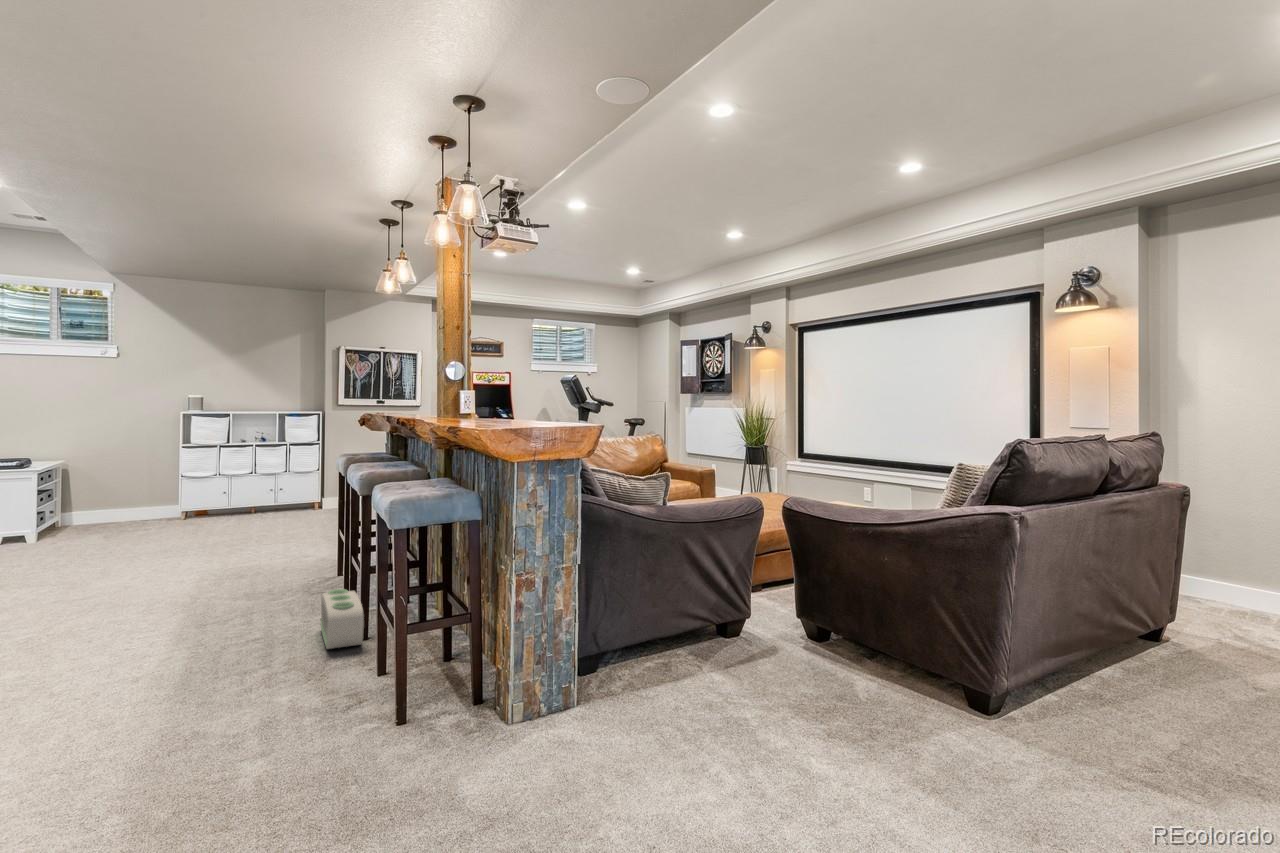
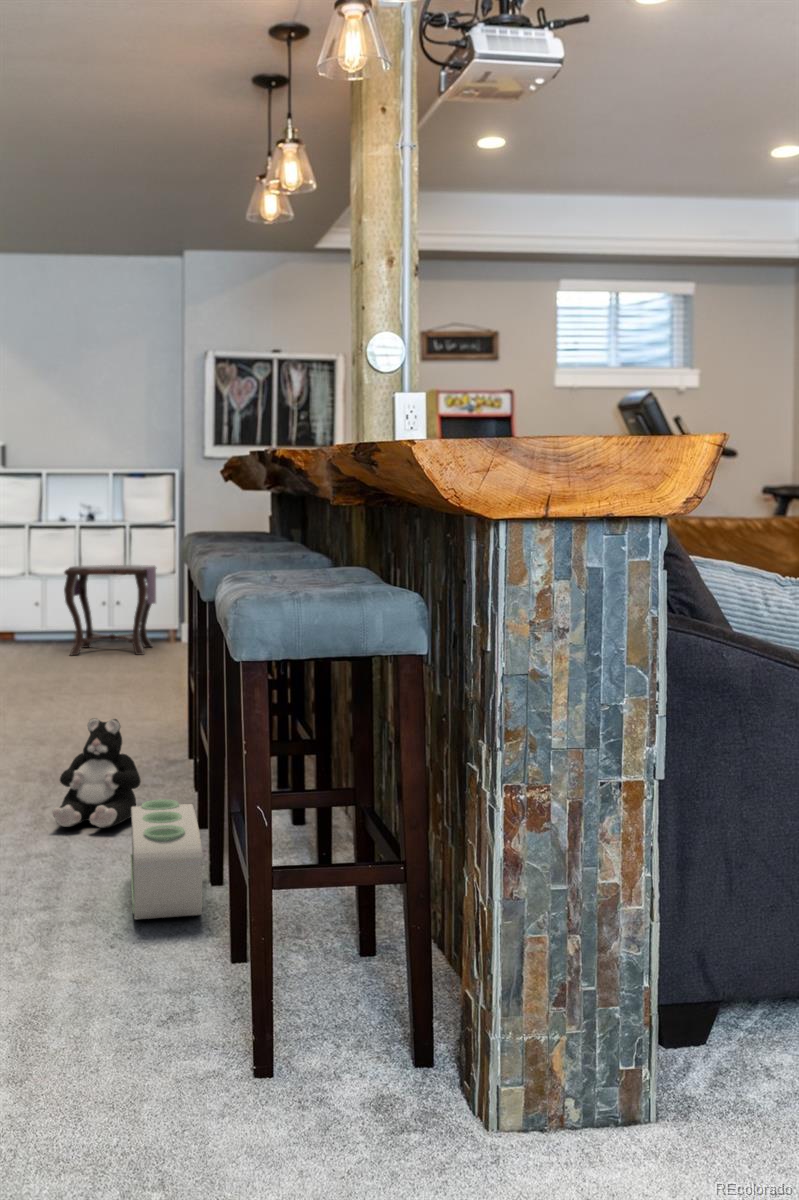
side table: none [255,463,311,514] -> present [64,565,156,655]
plush toy: none [271,550,320,607] -> present [52,718,141,828]

